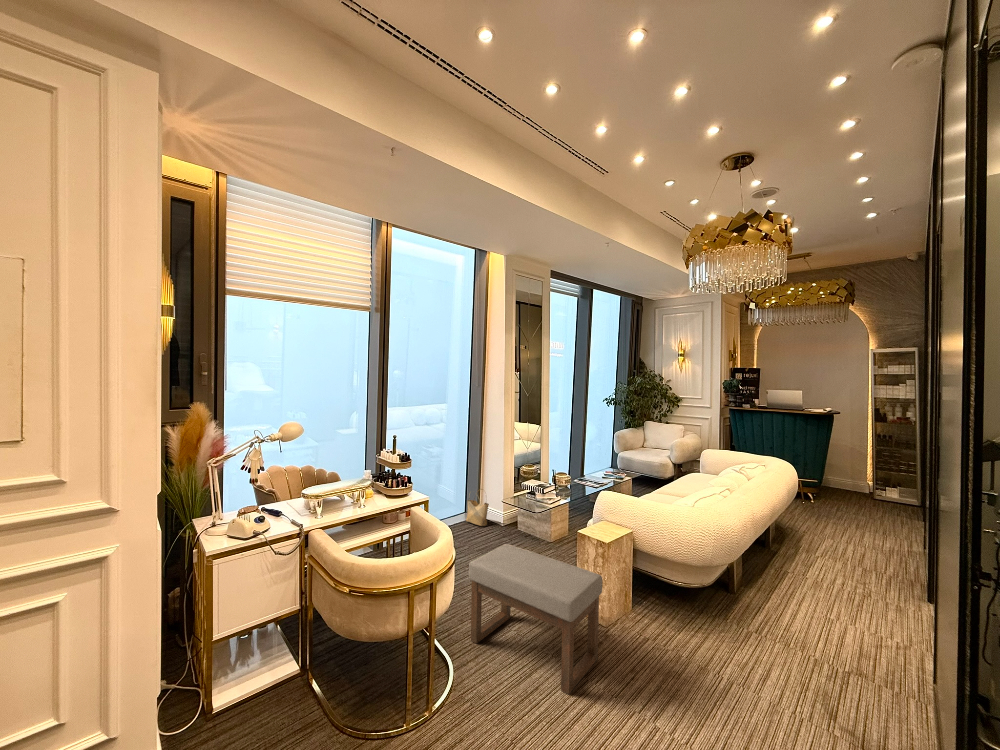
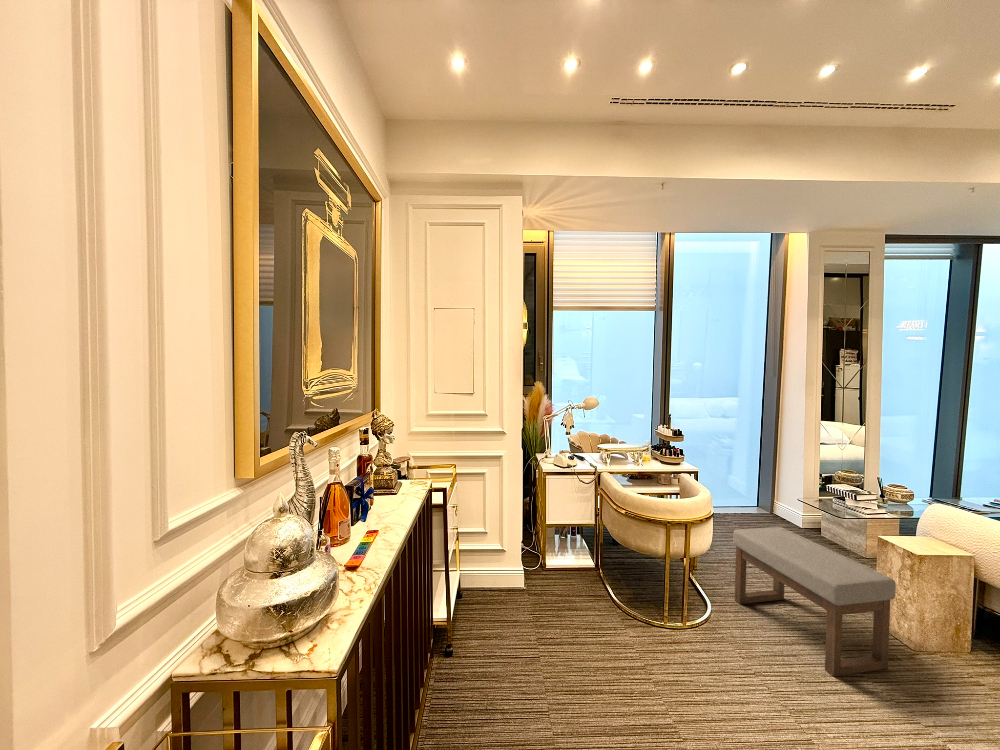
woven basket: present [466,489,489,526] -> none [757,484,784,522]

